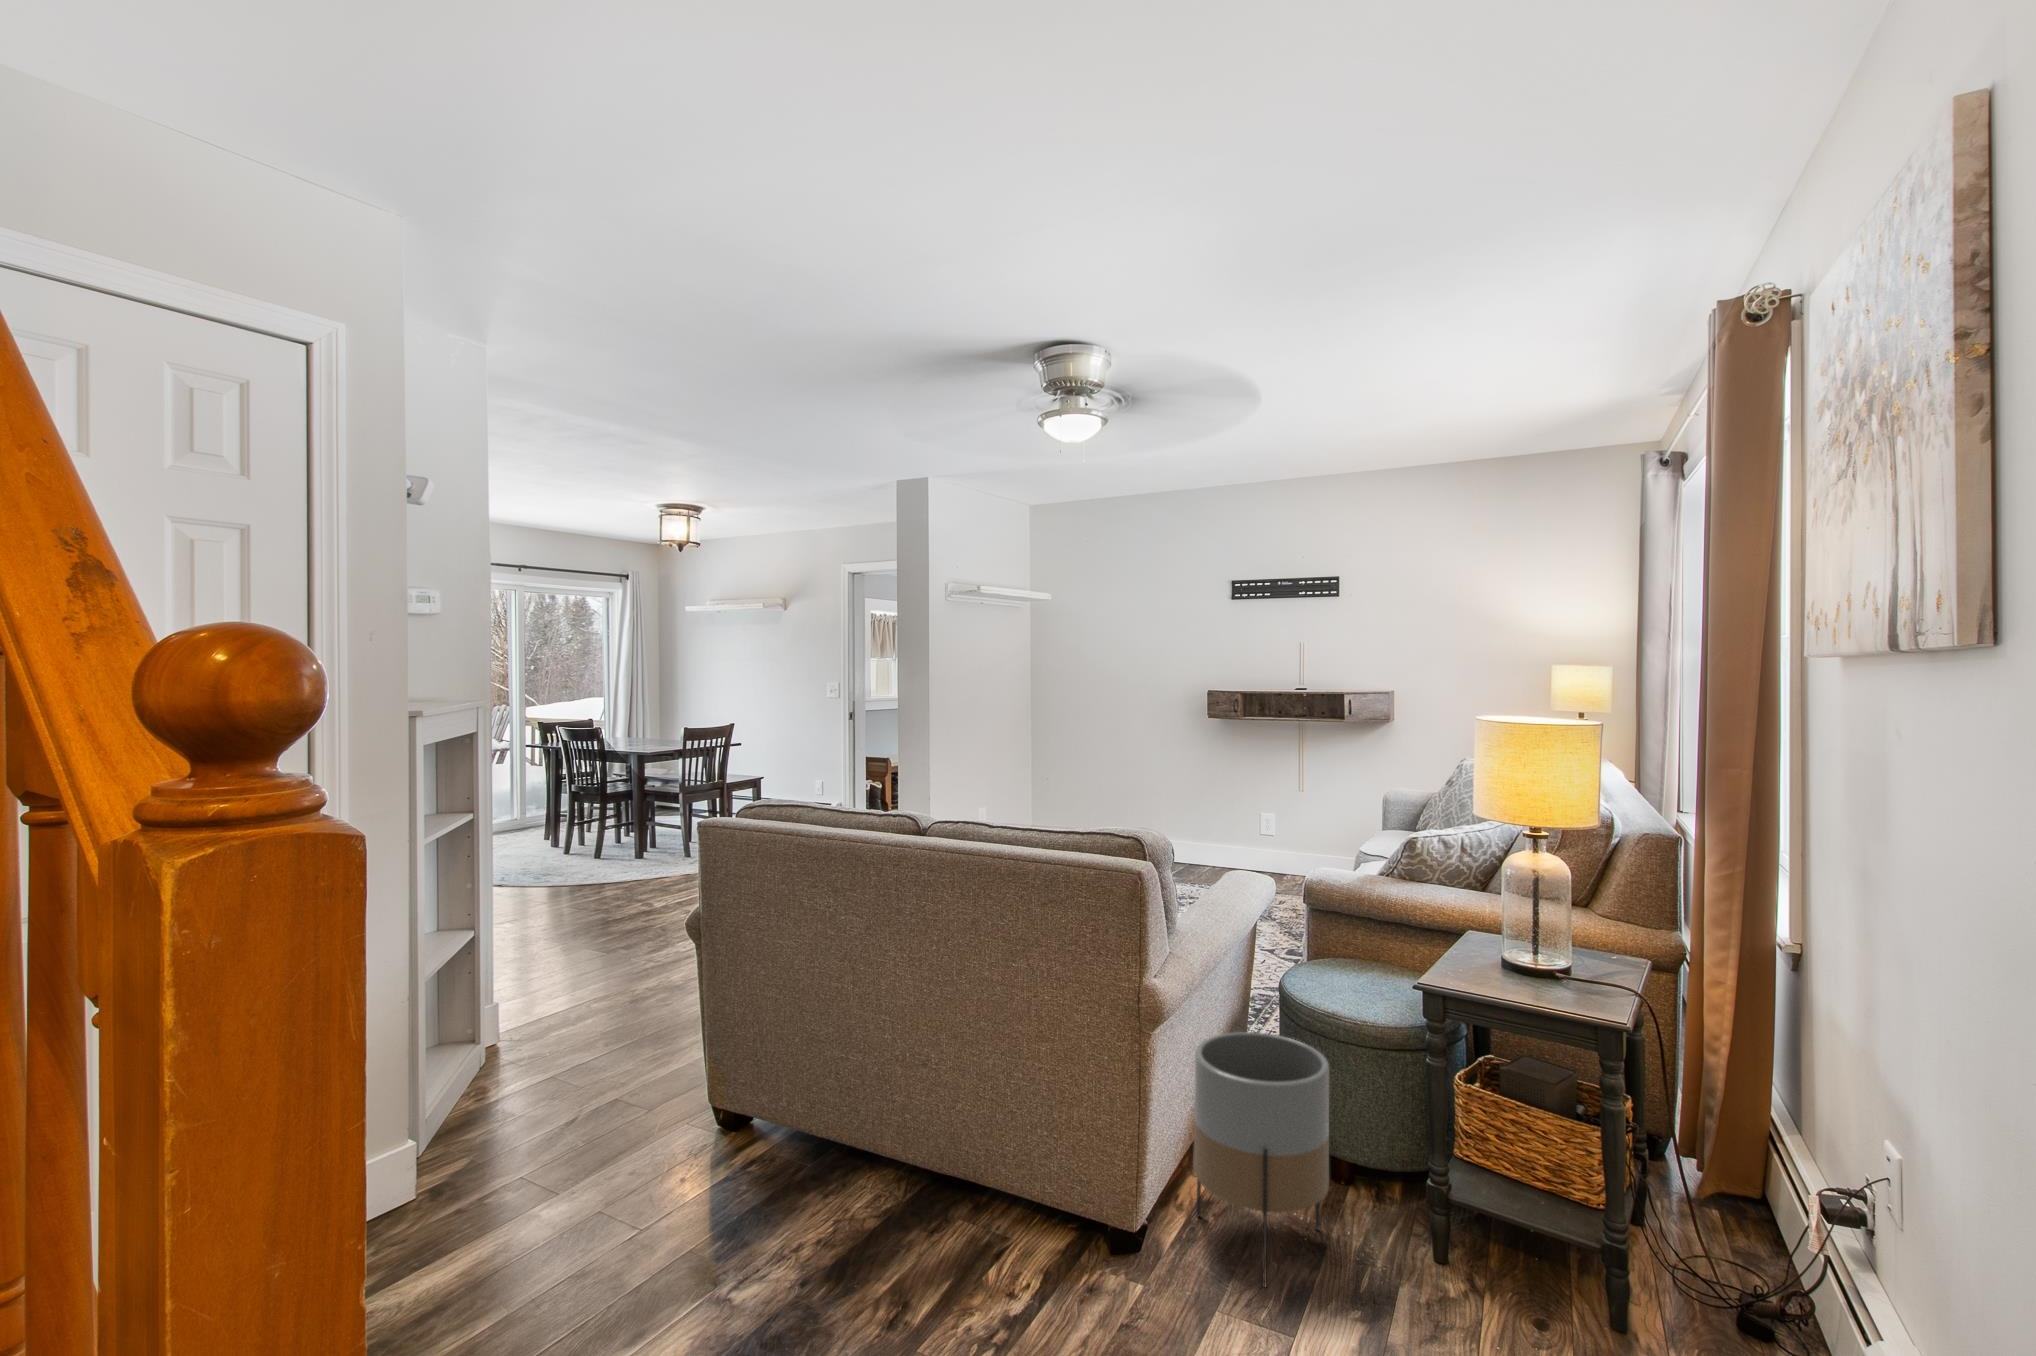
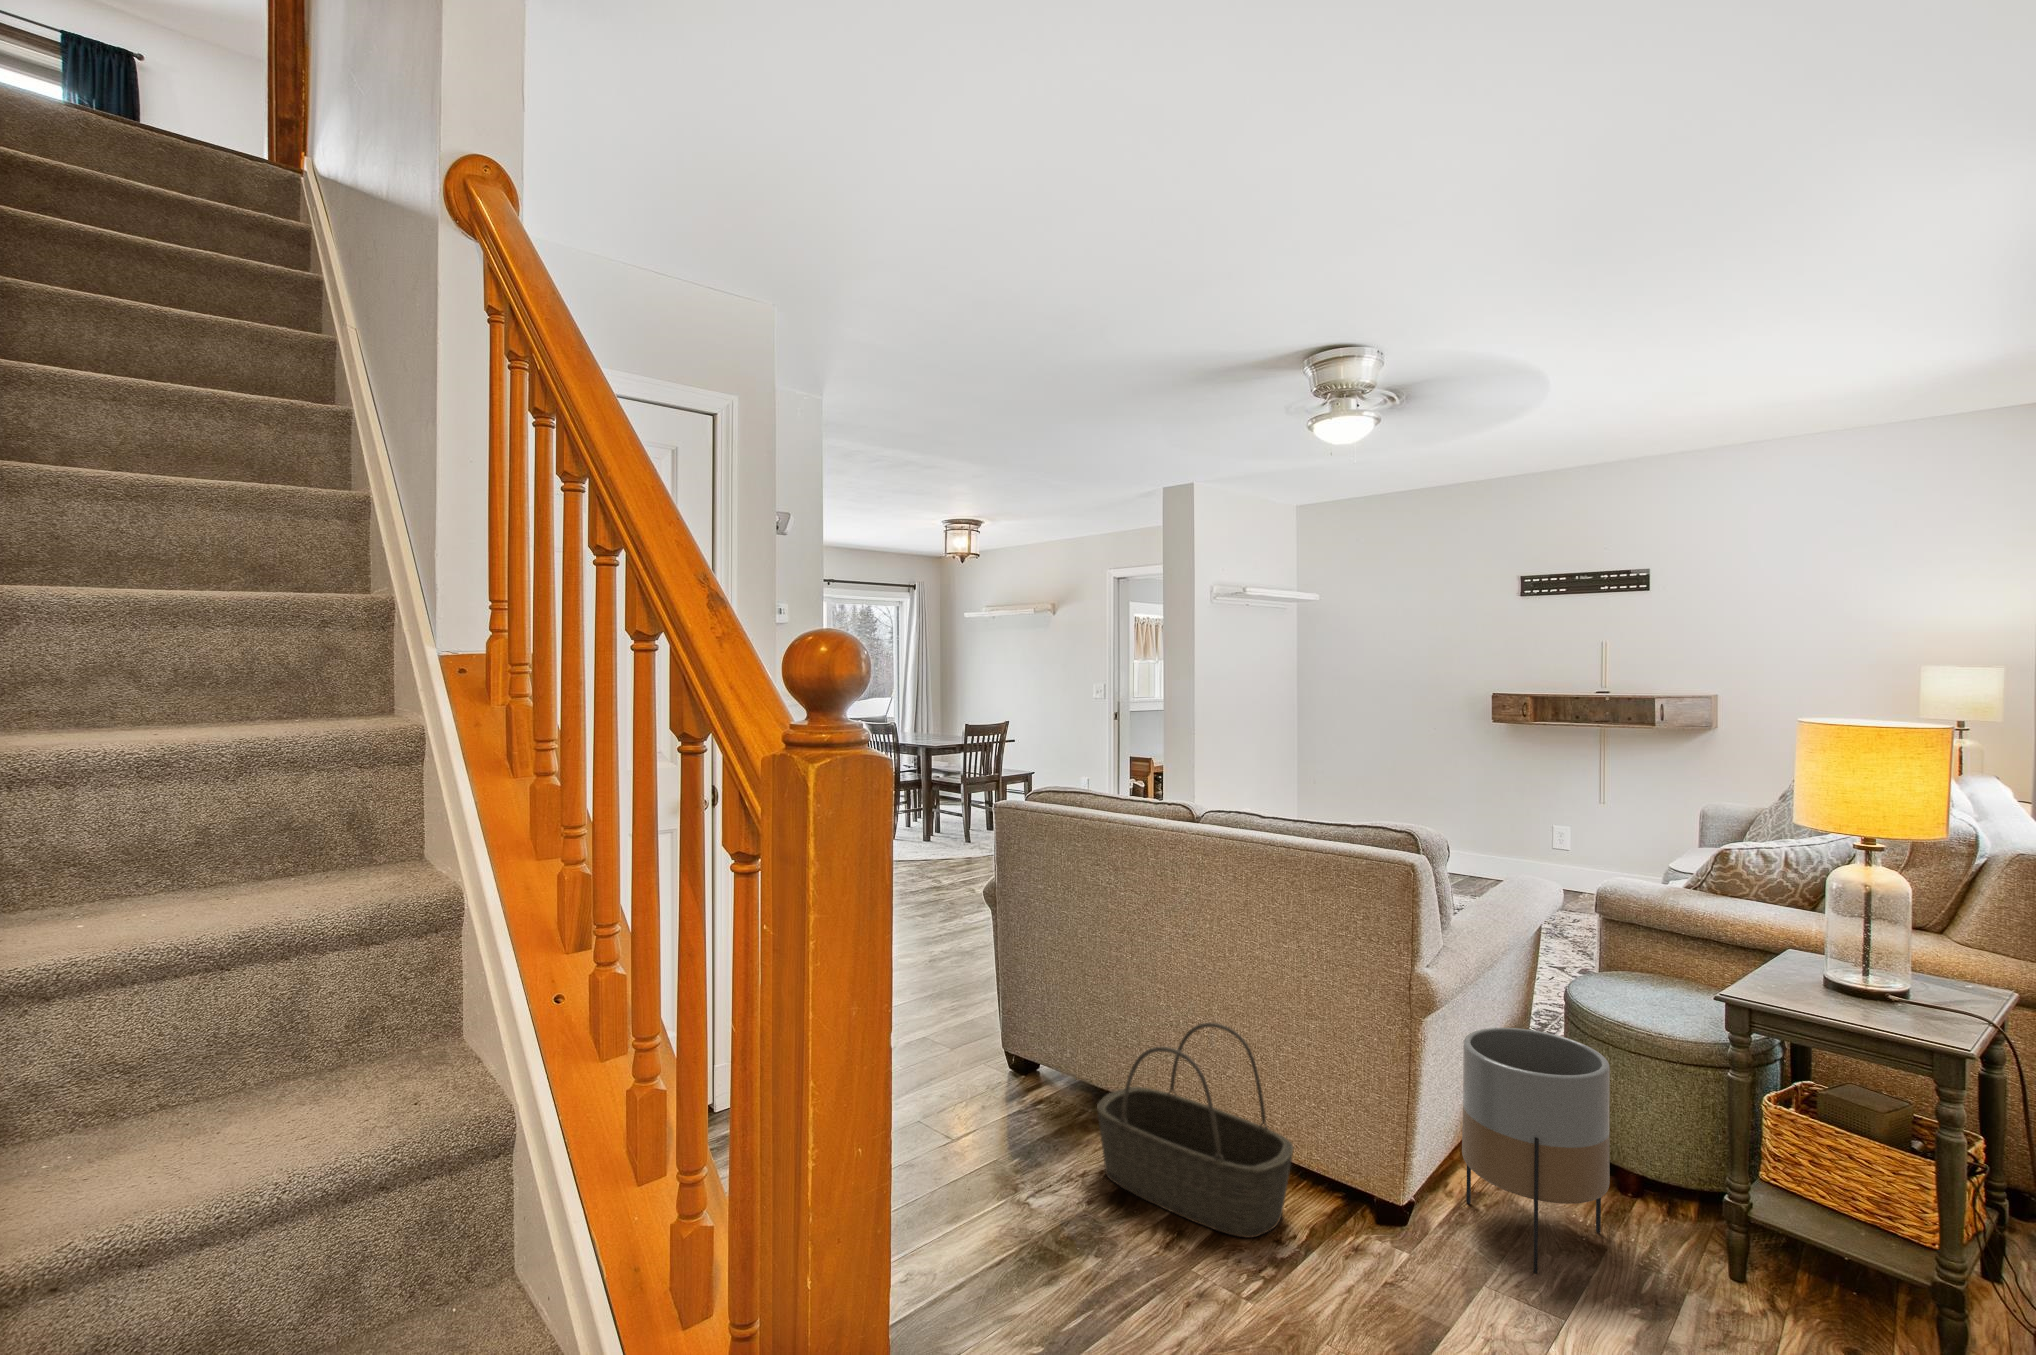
basket: none [812,1058,1027,1300] -> present [1097,1023,1293,1238]

